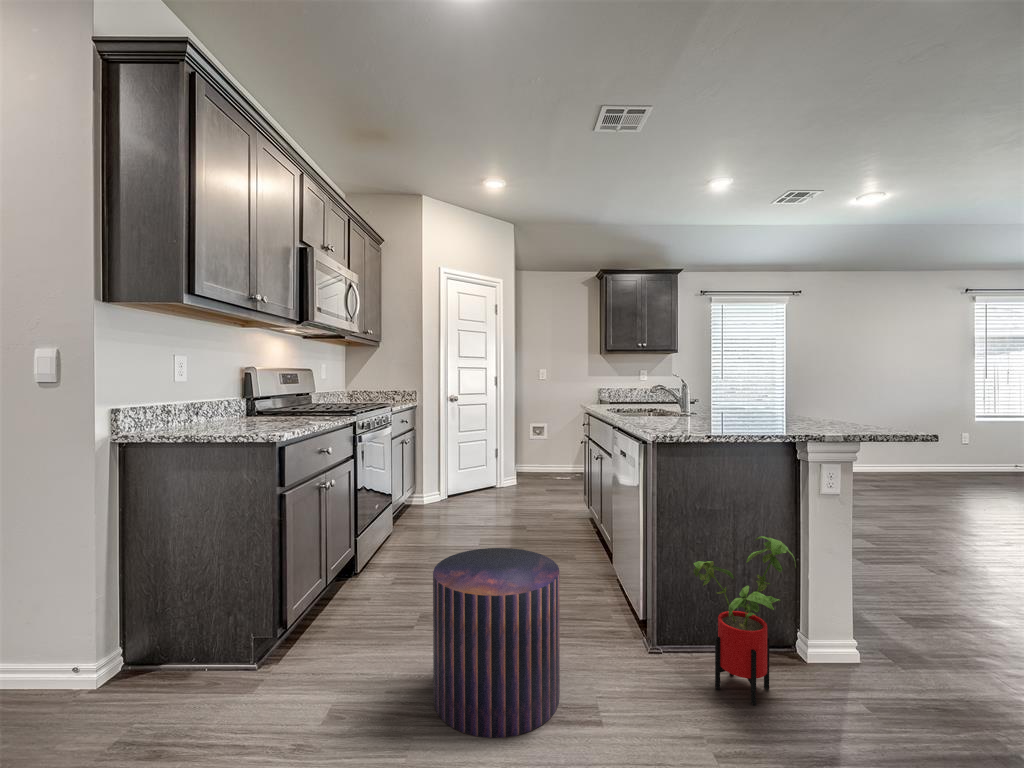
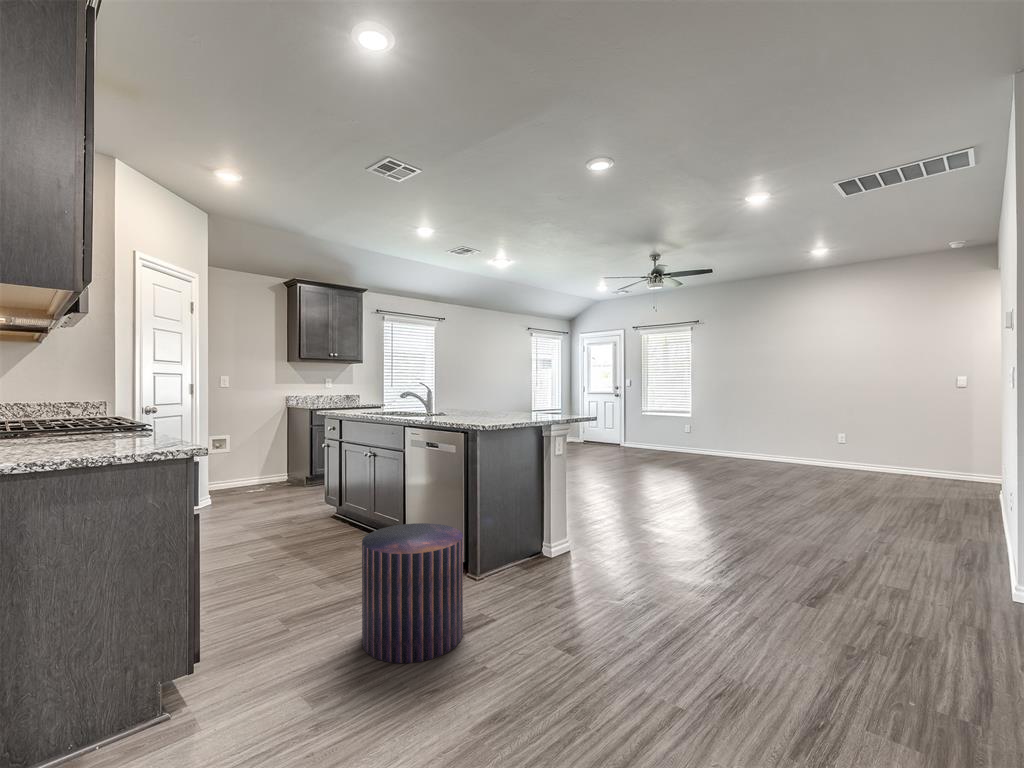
house plant: present [694,536,796,705] -> none [507,482,566,584]

